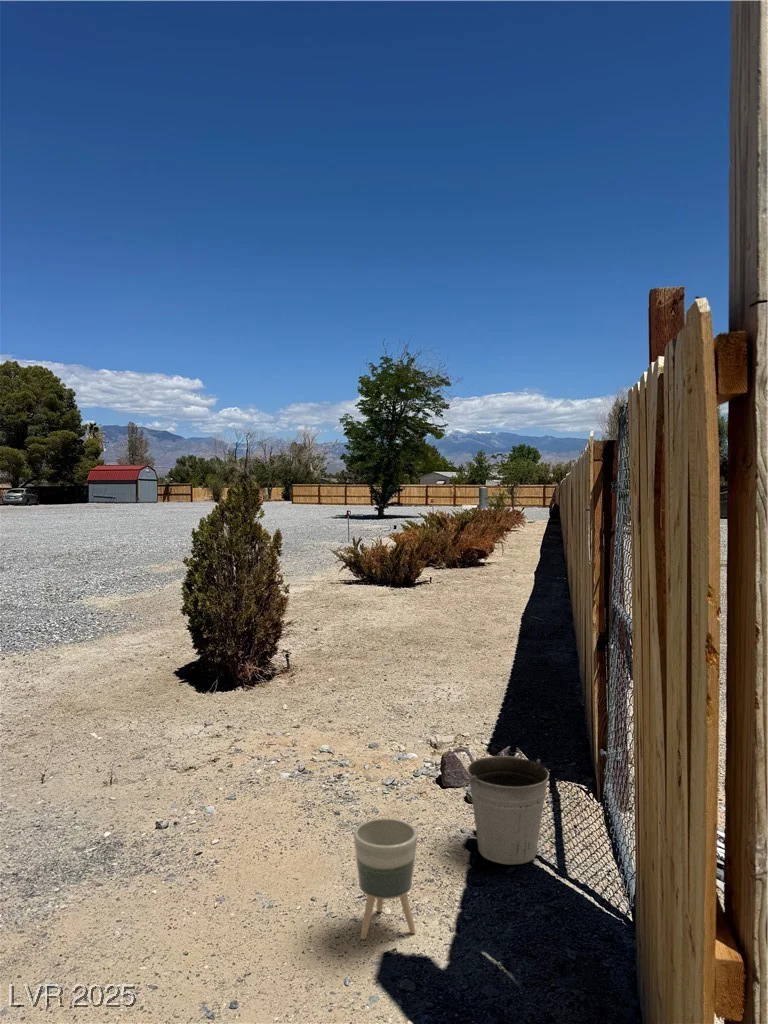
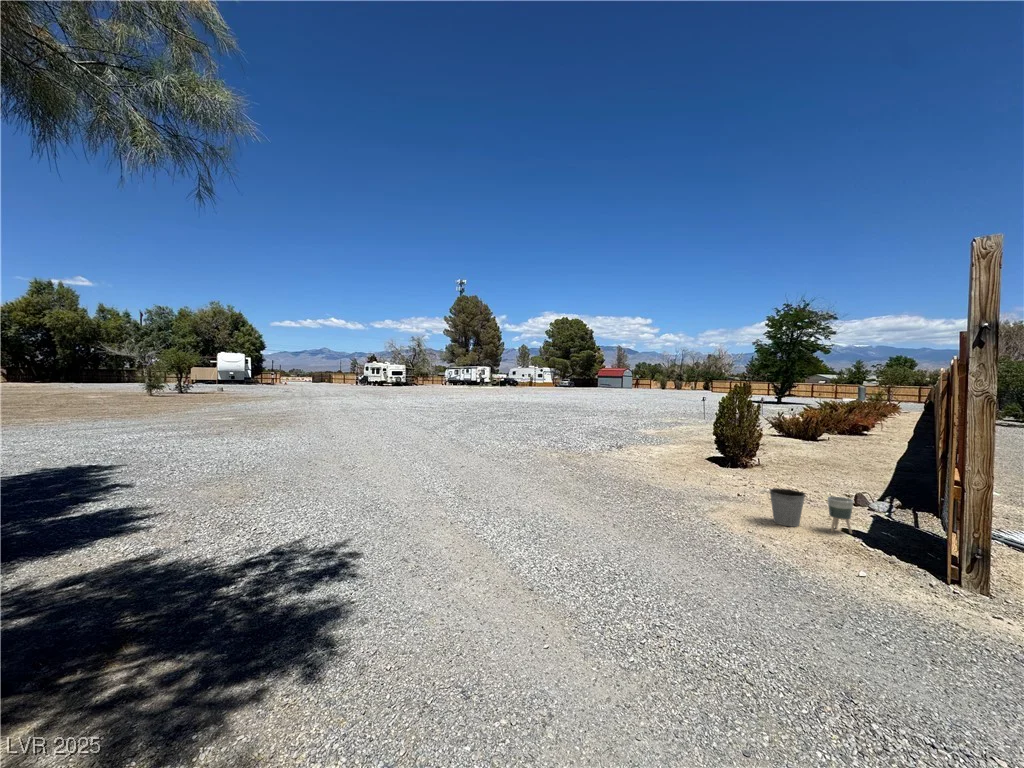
bucket: present [463,756,549,864] -> present [770,488,805,527]

